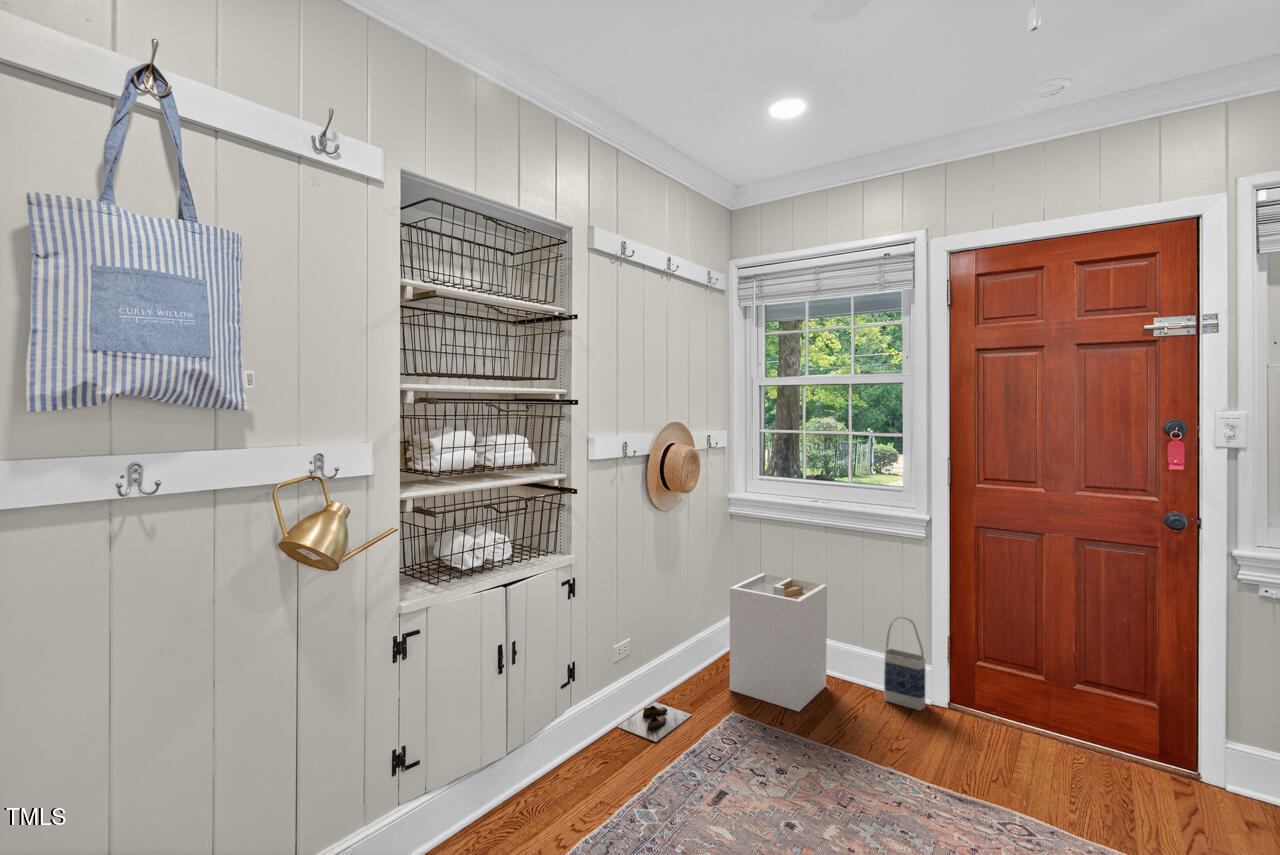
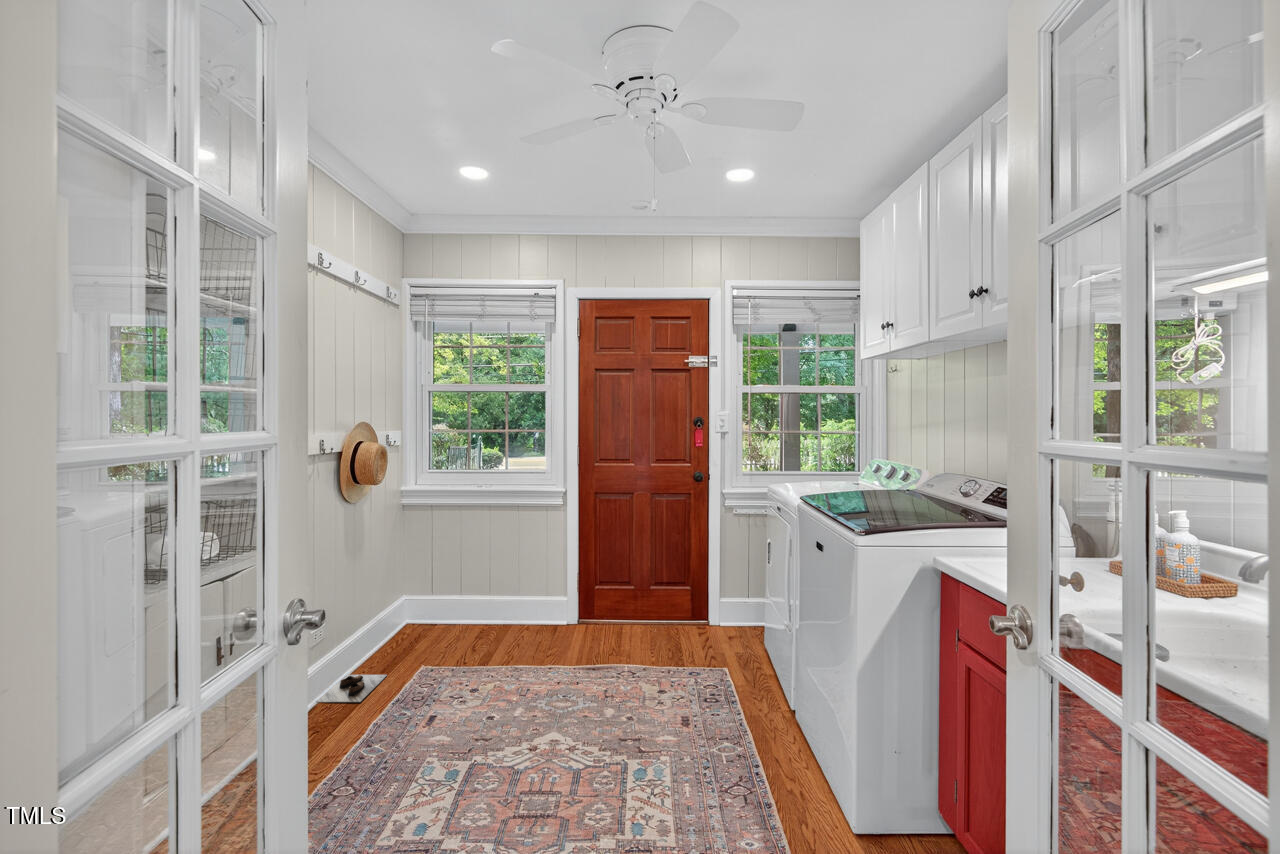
laundry hamper: present [730,573,827,712] -> none [415,548,493,650]
bag: present [884,616,926,710] -> none [537,563,565,629]

